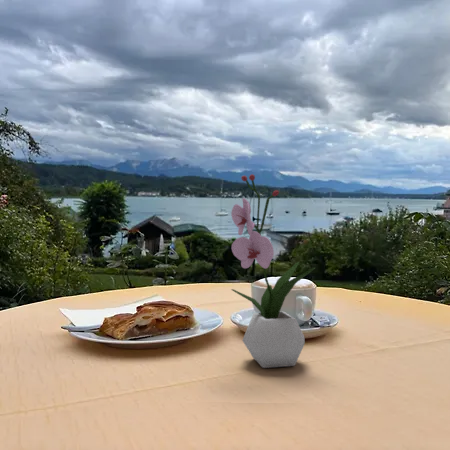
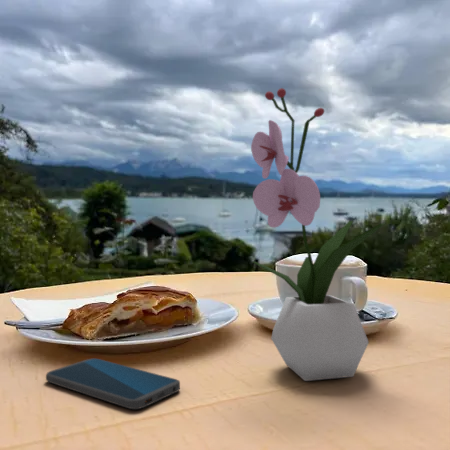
smartphone: none [96,352,183,383] -> present [46,359,180,409]

